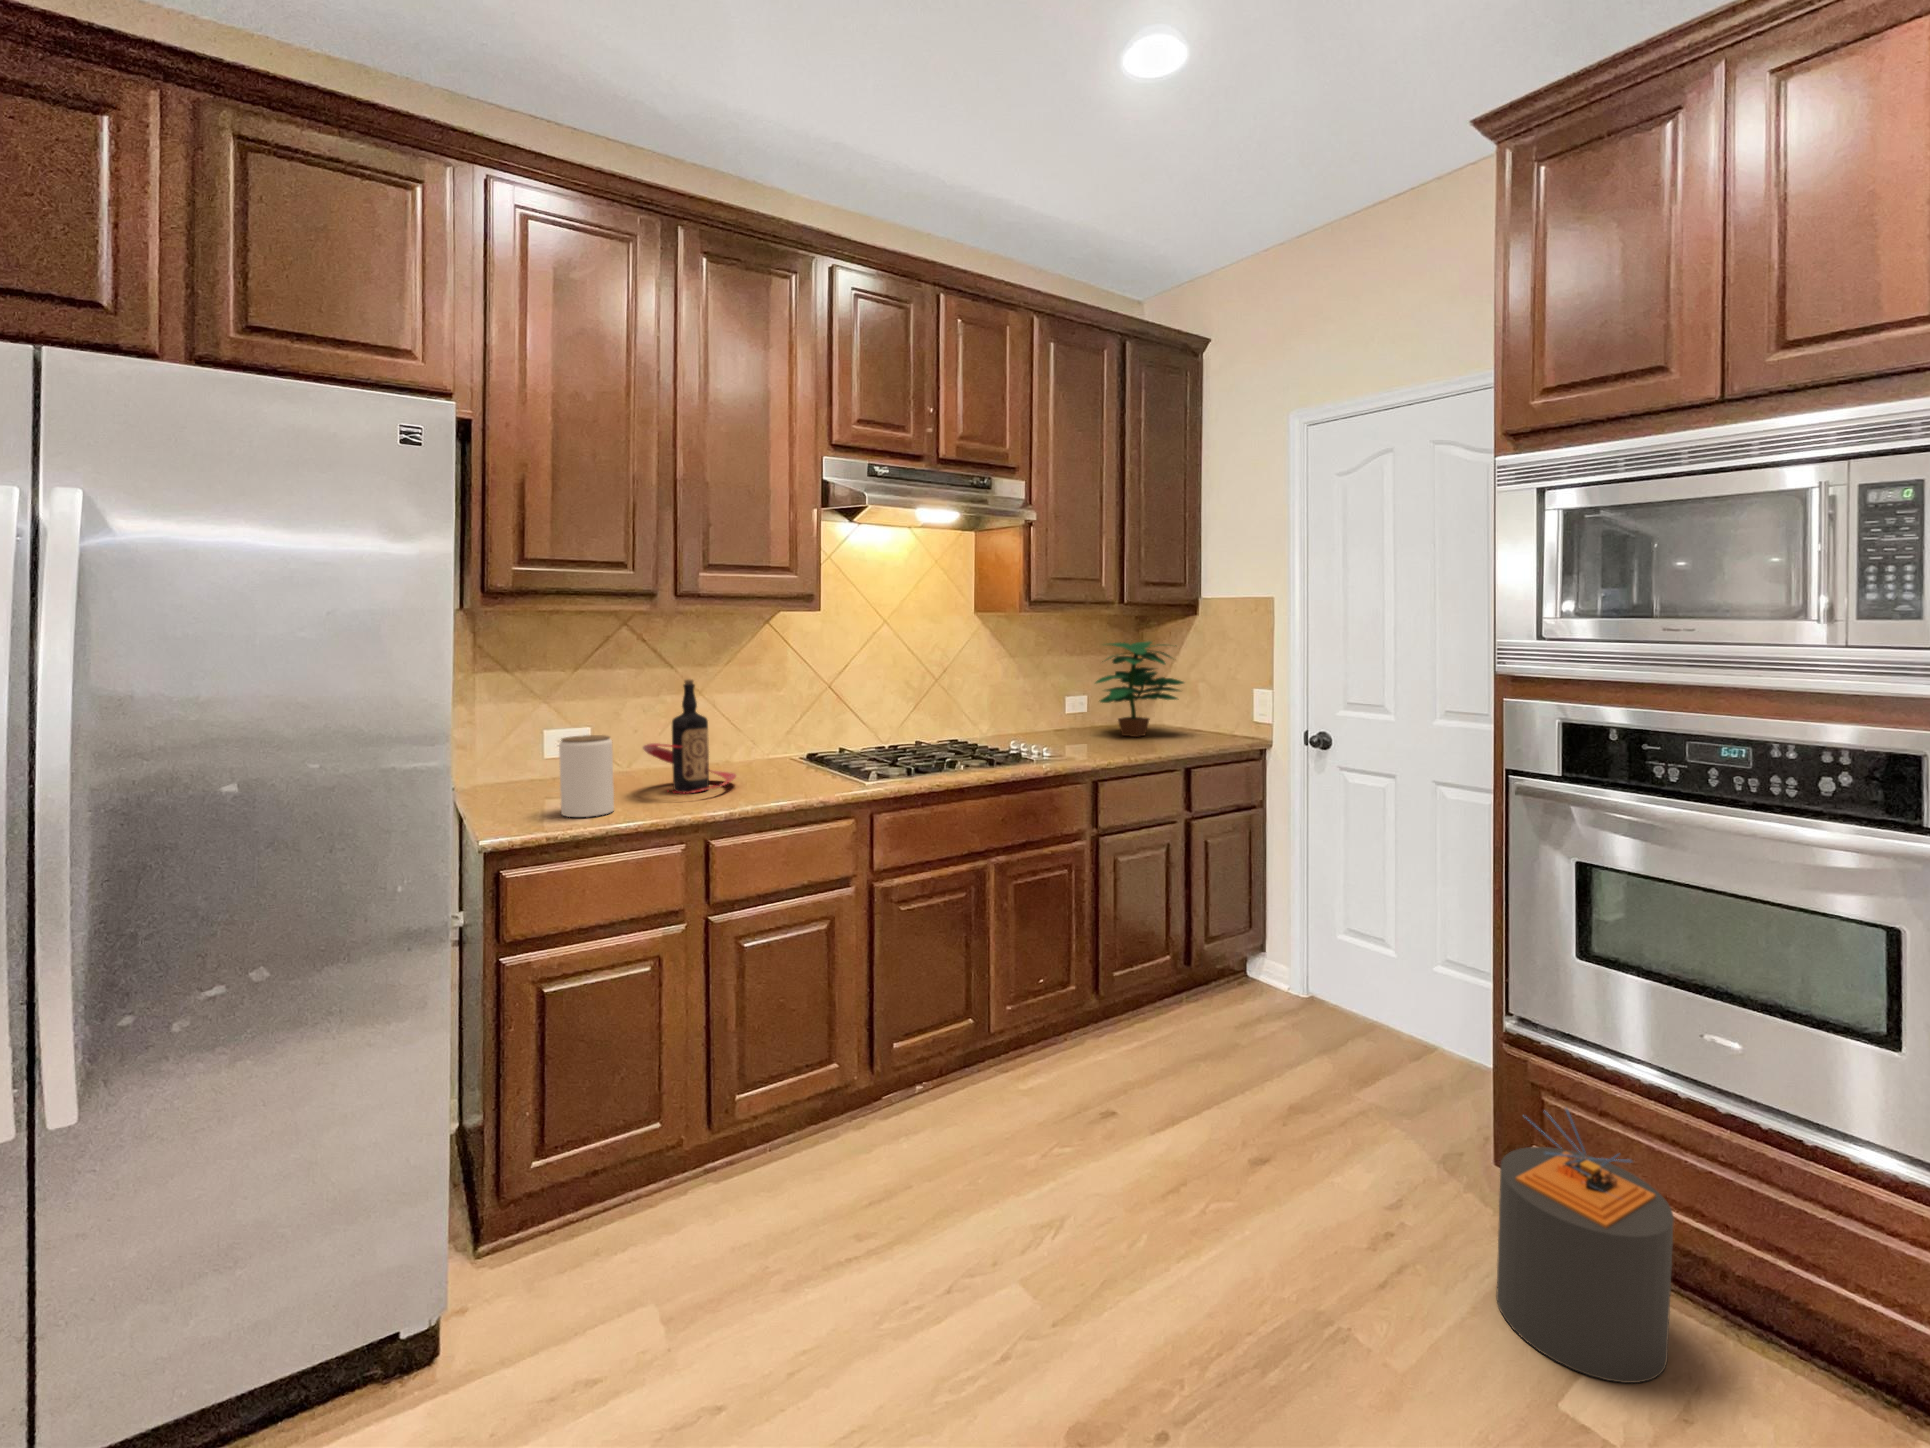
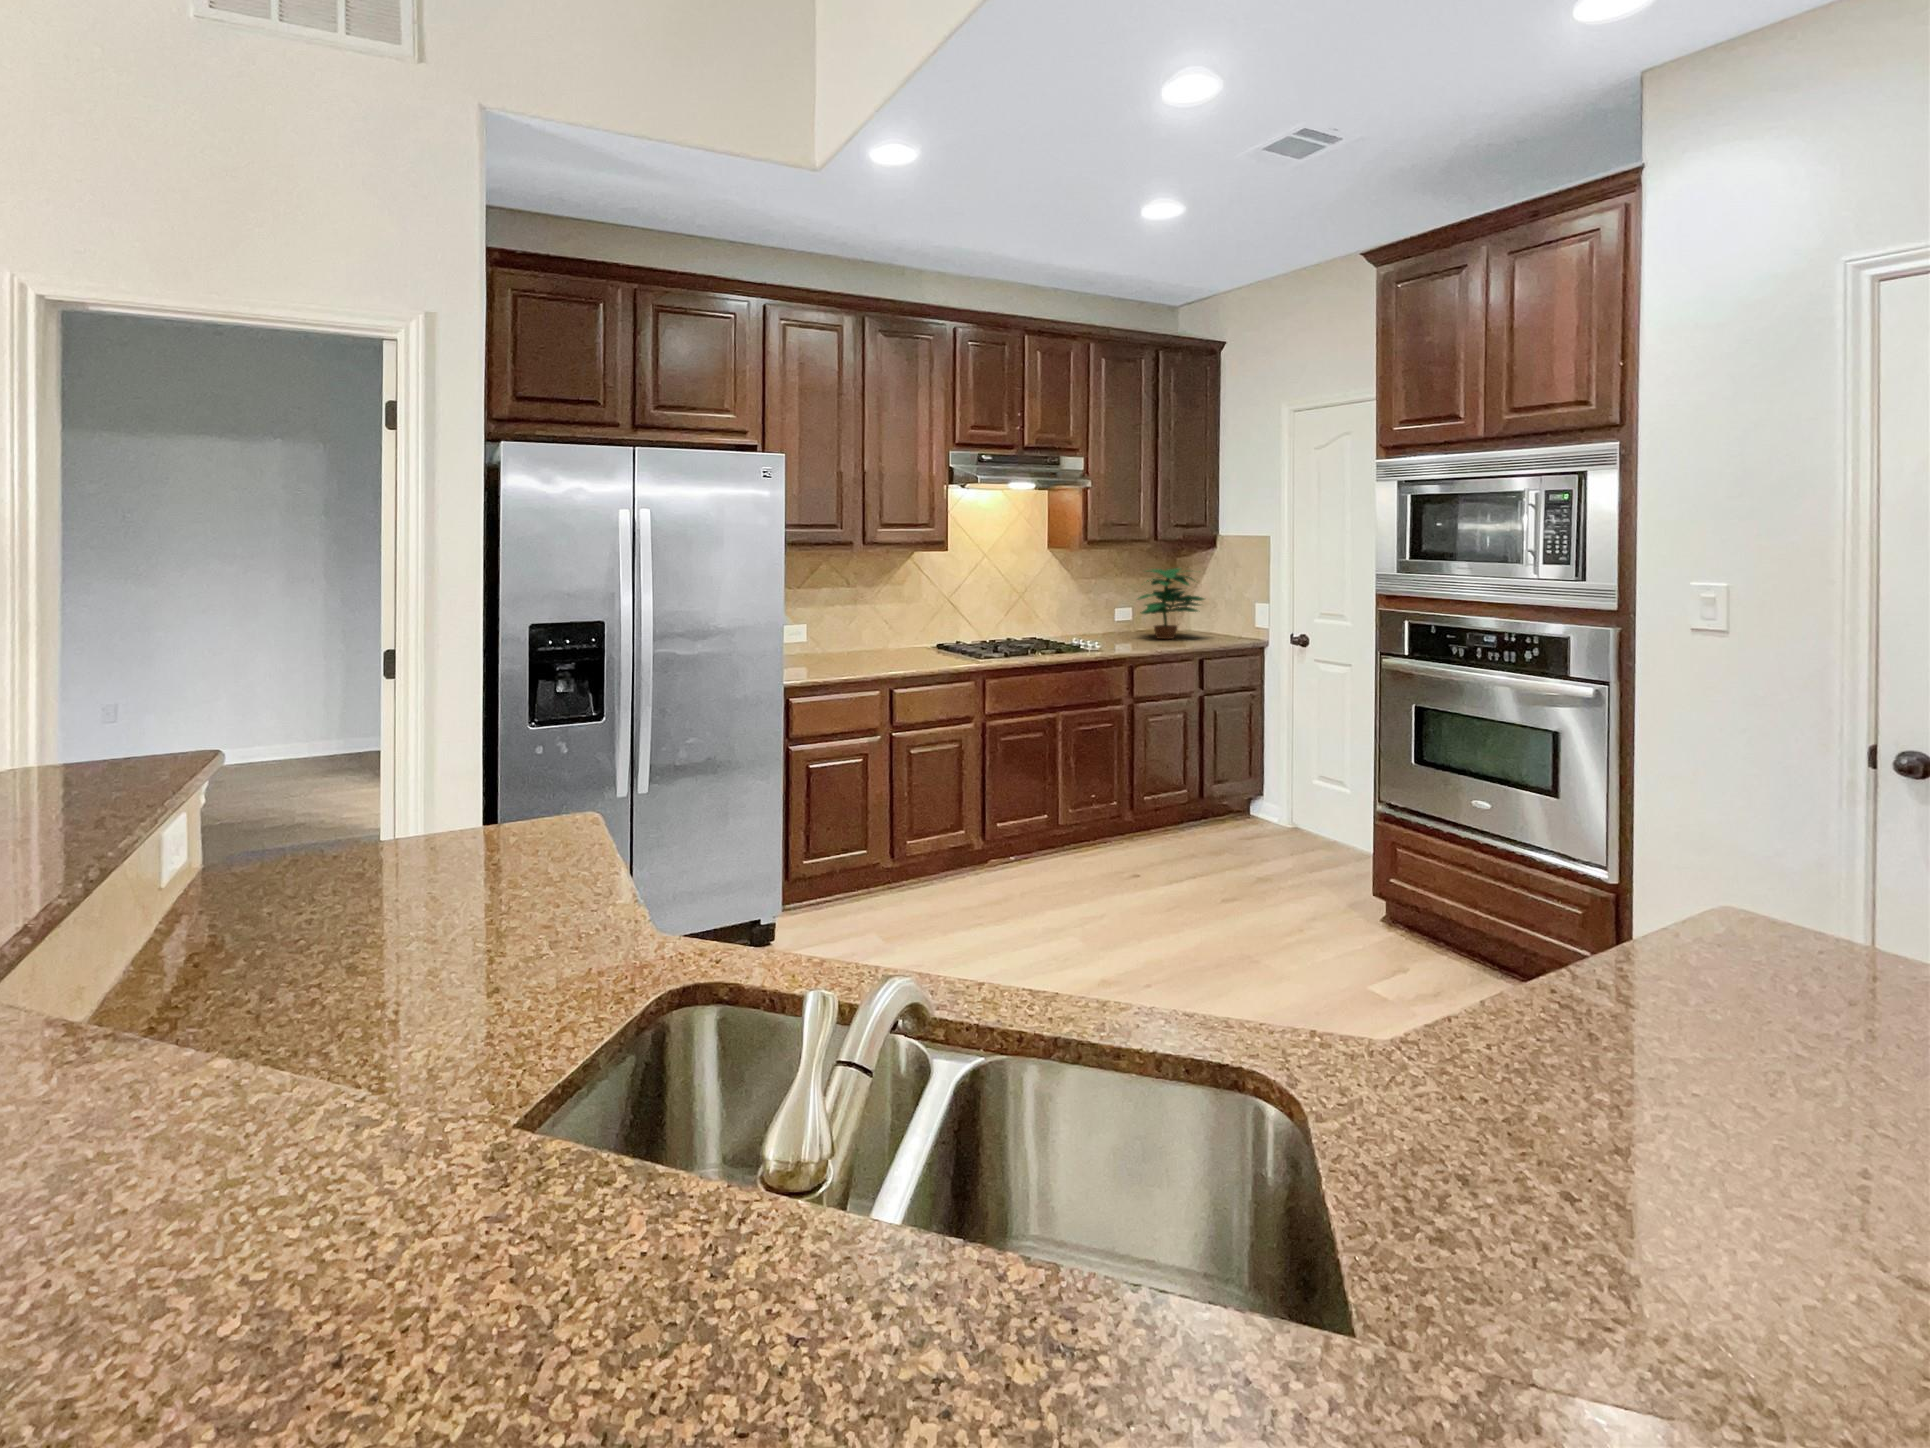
bottle: present [643,679,736,793] -> none [847,597,901,666]
jar: present [559,735,614,817] -> none [810,630,839,677]
trash can: present [1496,1109,1674,1383] -> none [1345,837,1436,970]

